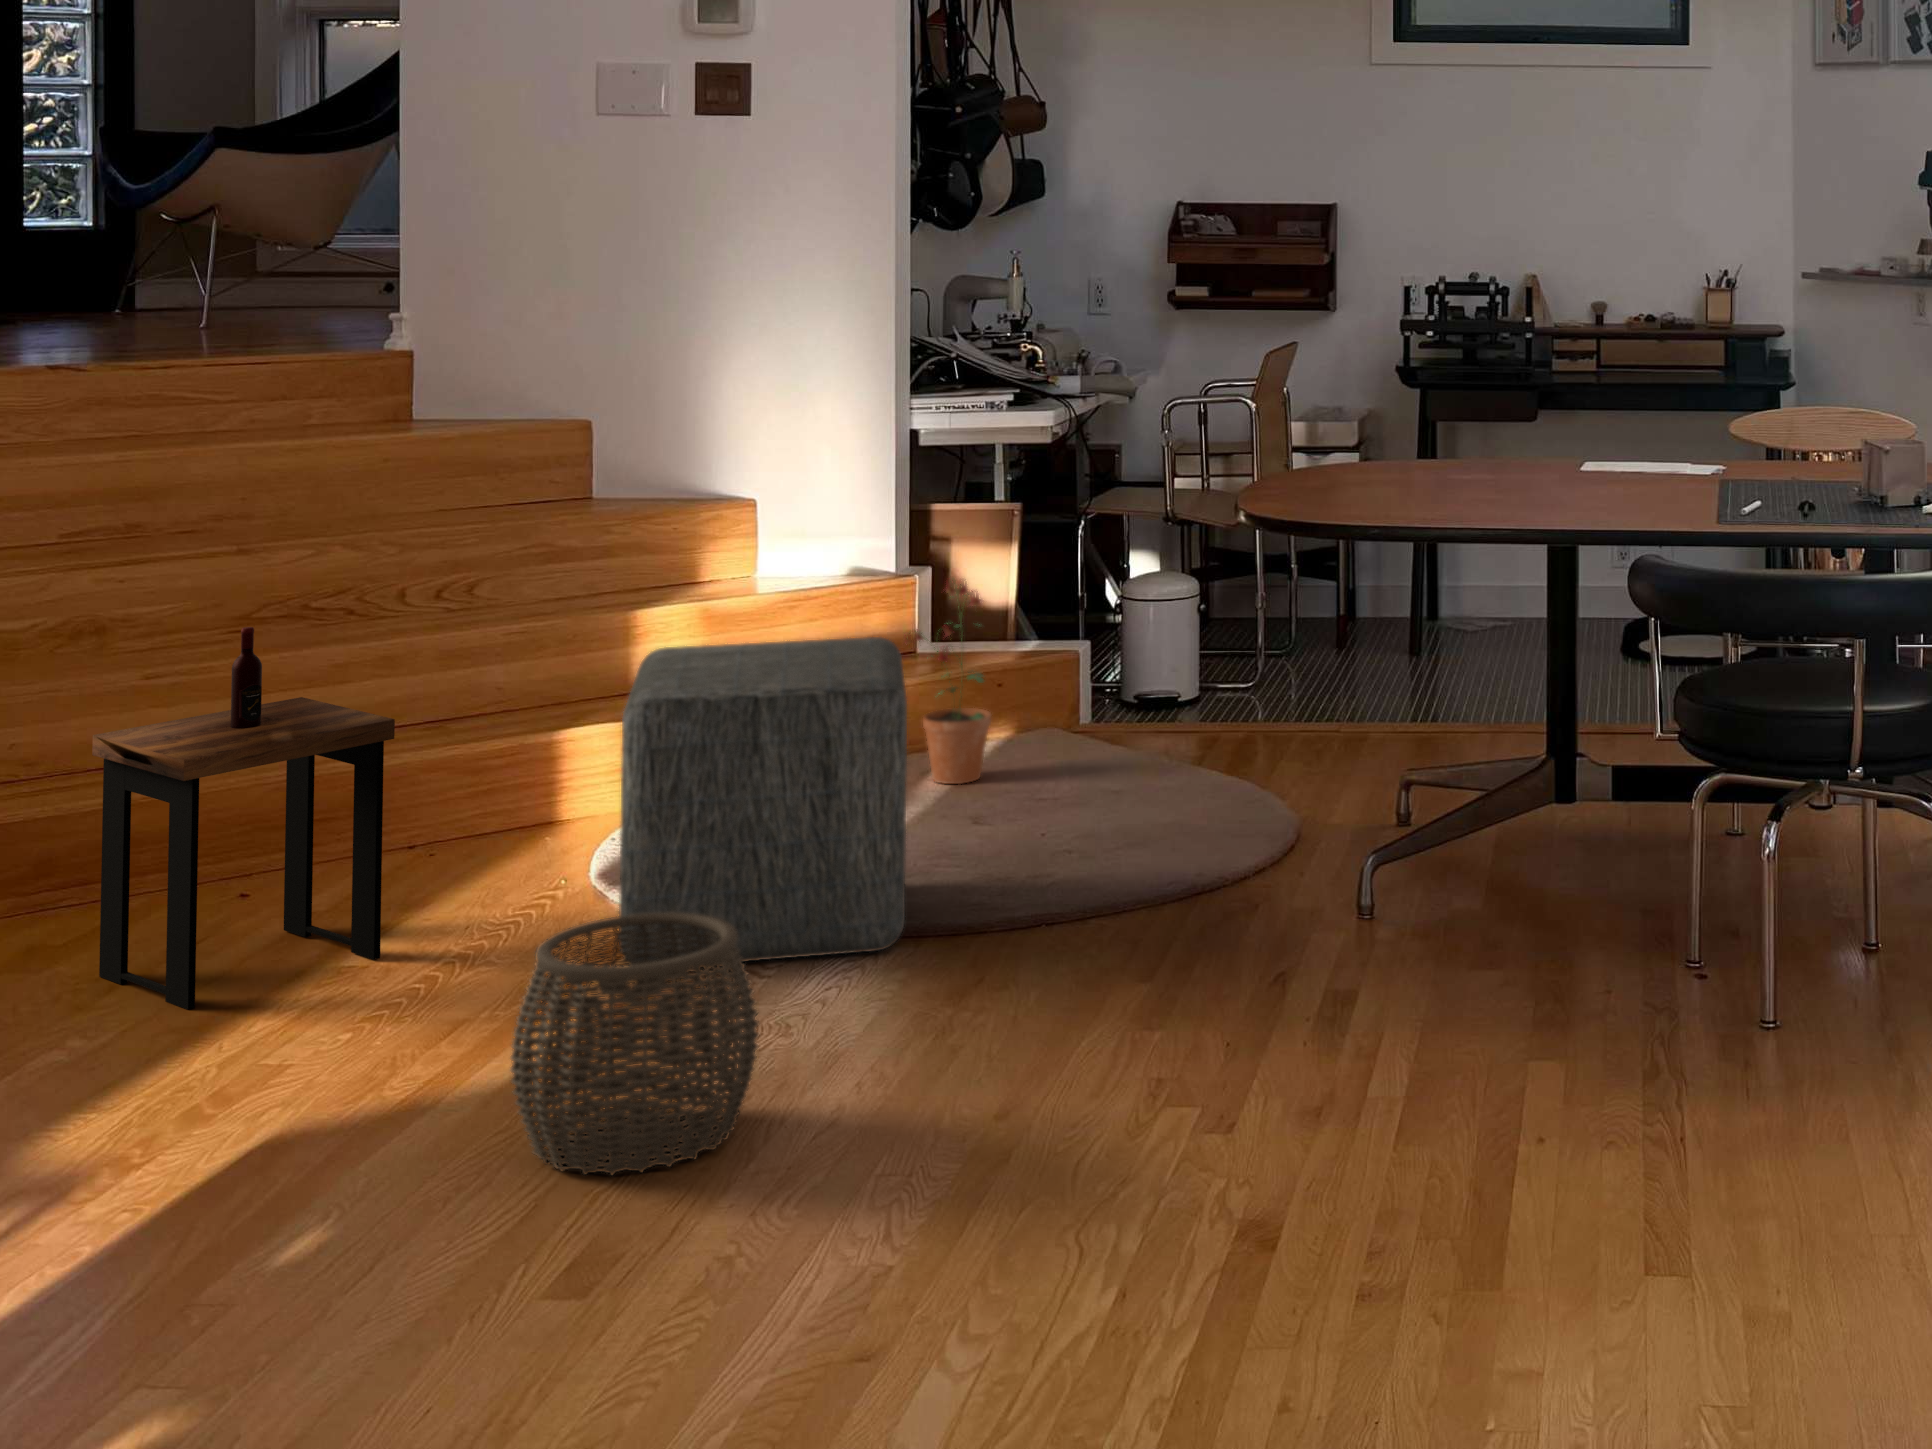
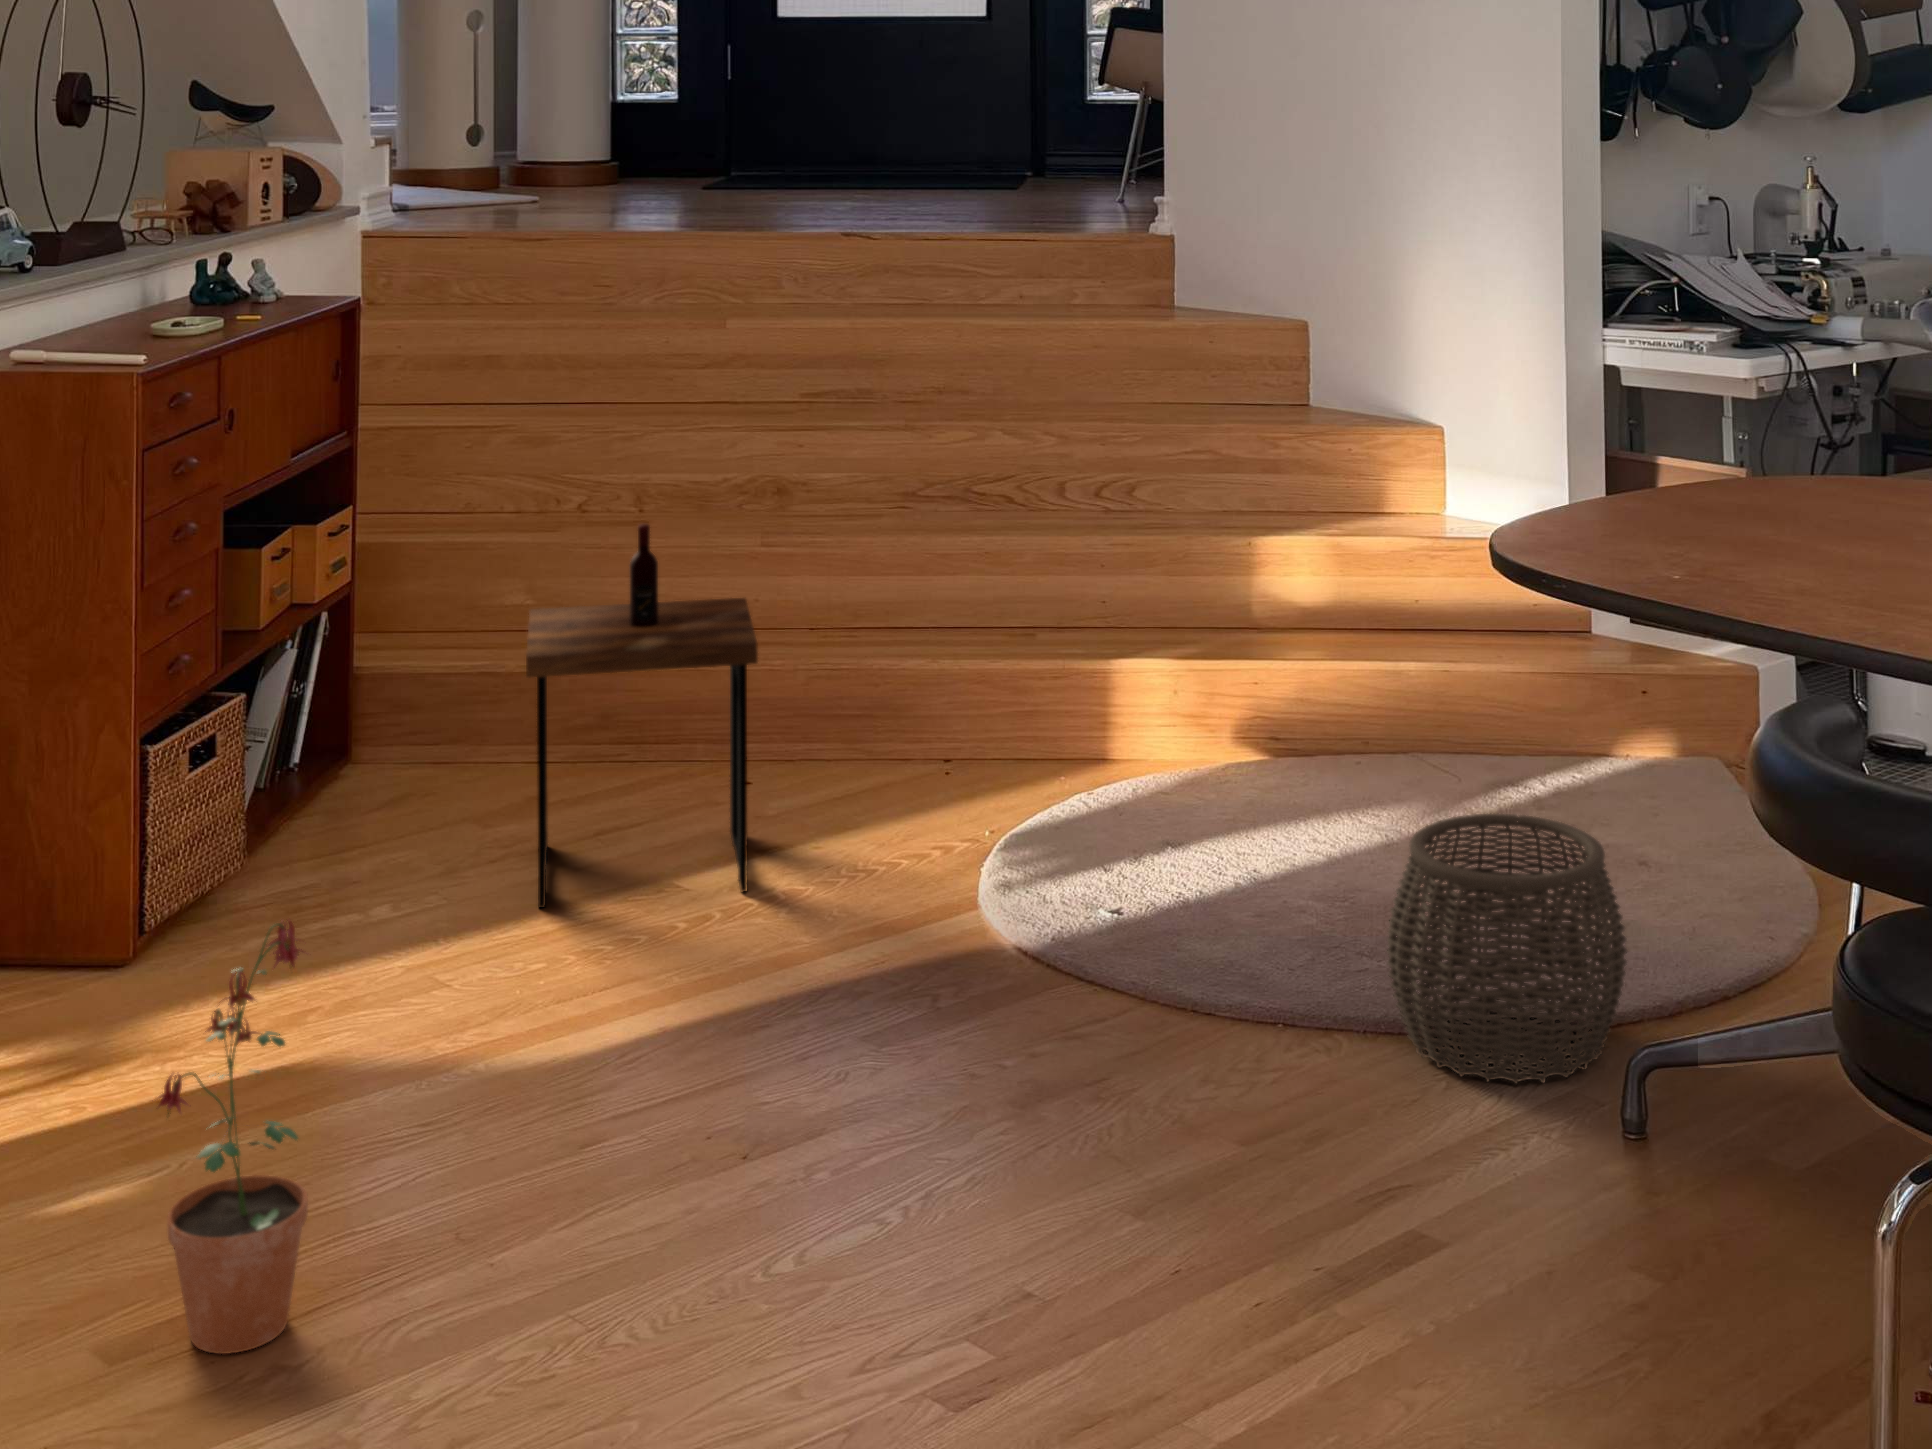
potted plant: present [904,578,991,784] -> present [152,920,308,1354]
ottoman: present [618,637,907,965] -> none [899,606,1296,1030]
woven basket: present [510,913,759,1175] -> present [1387,813,1627,1084]

